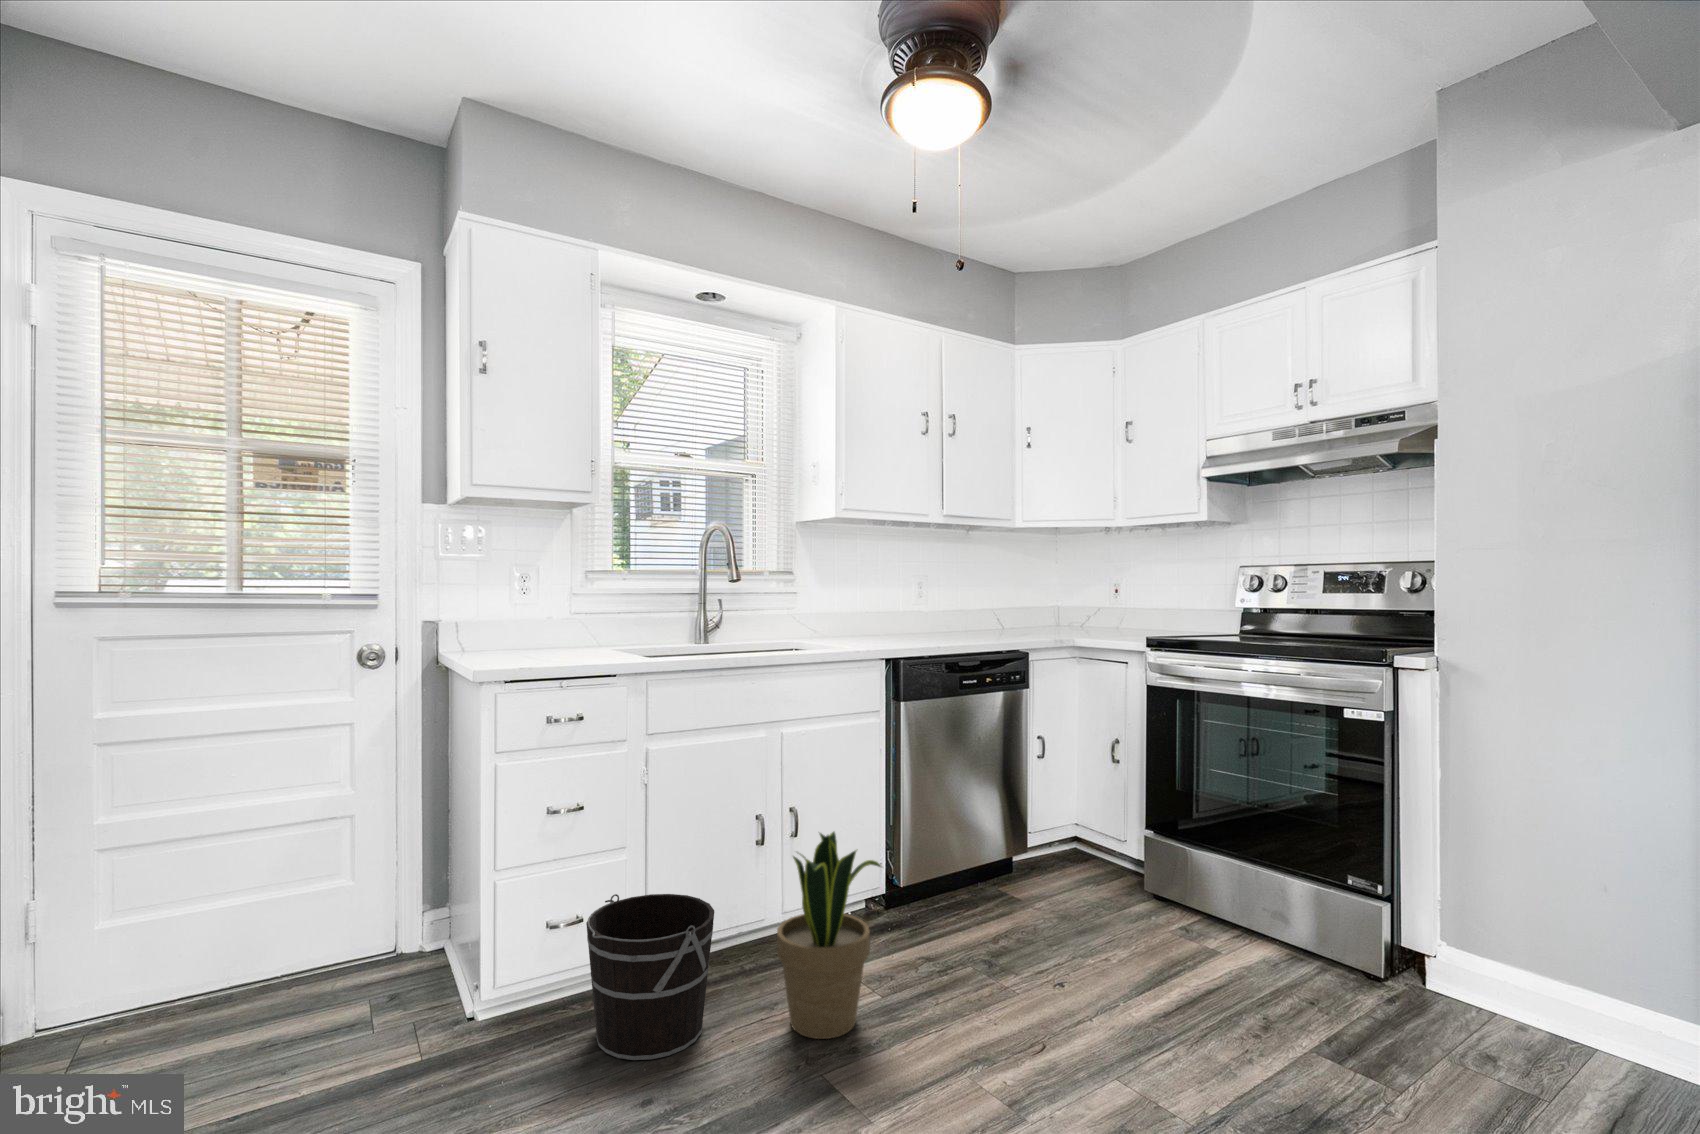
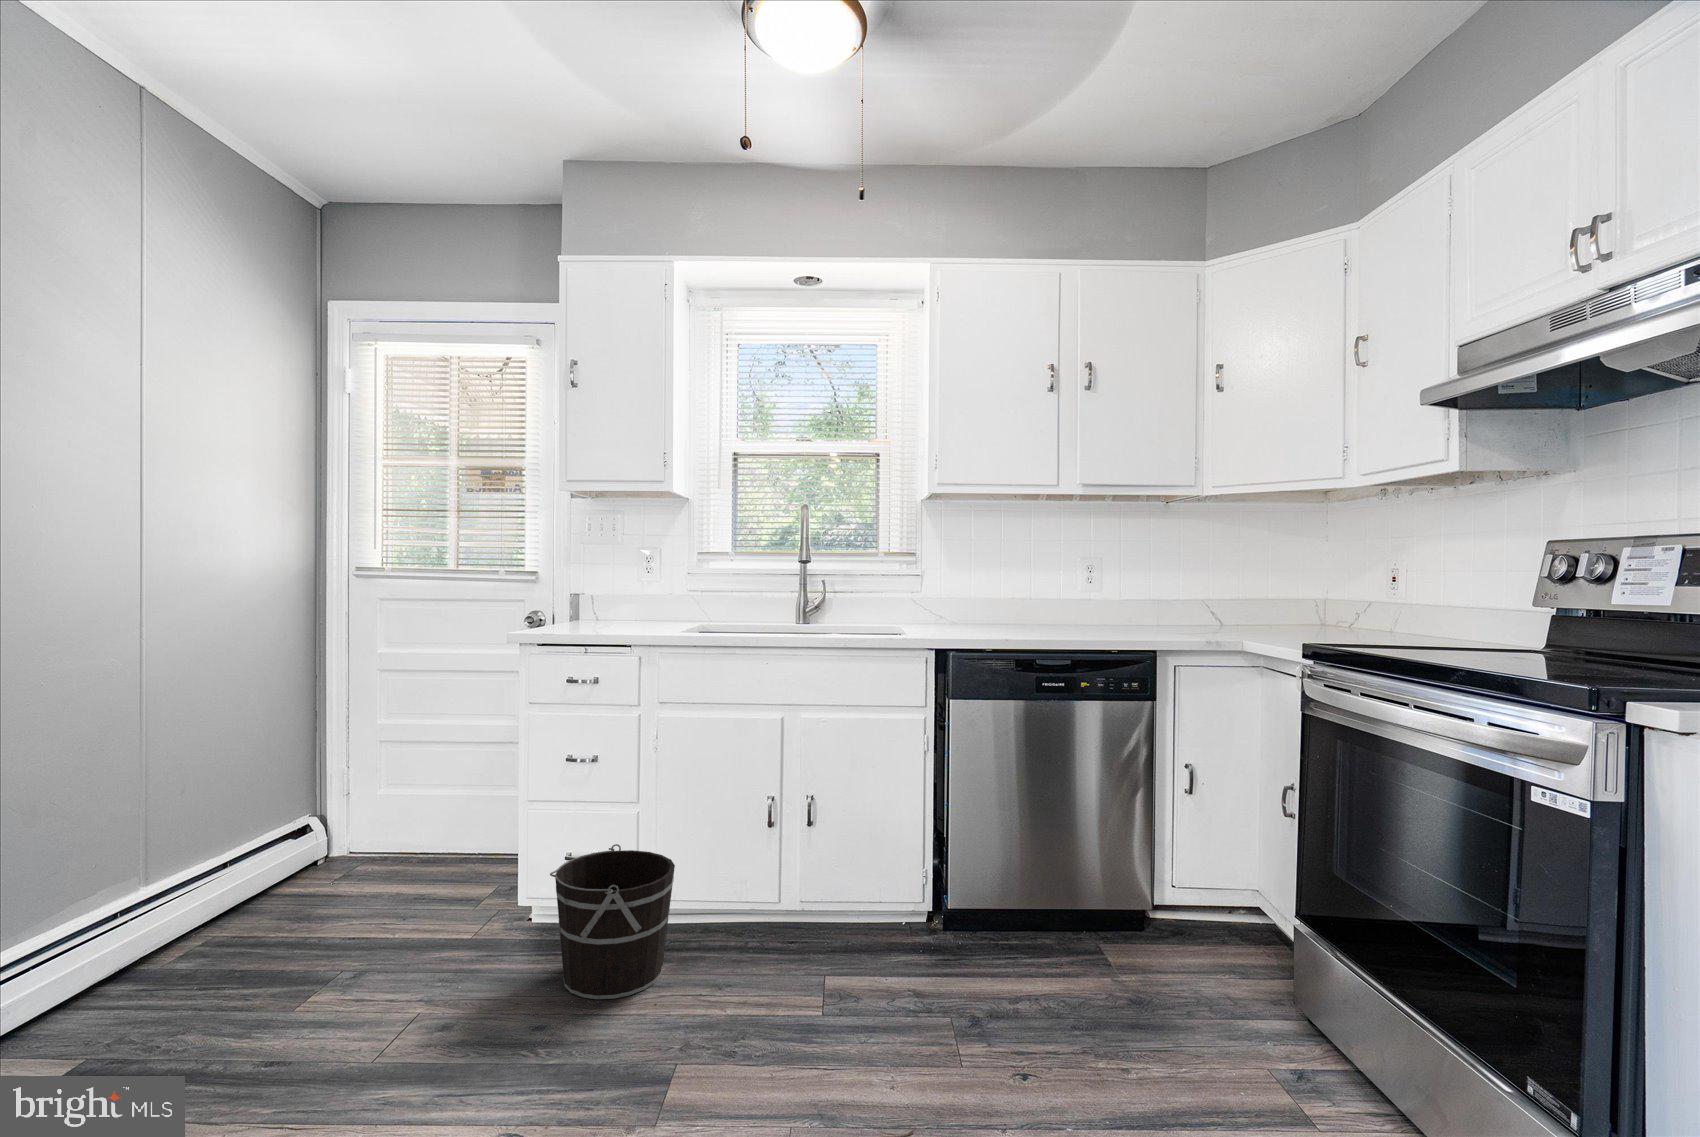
potted plant: present [777,832,881,1039] -> none [695,823,803,1038]

